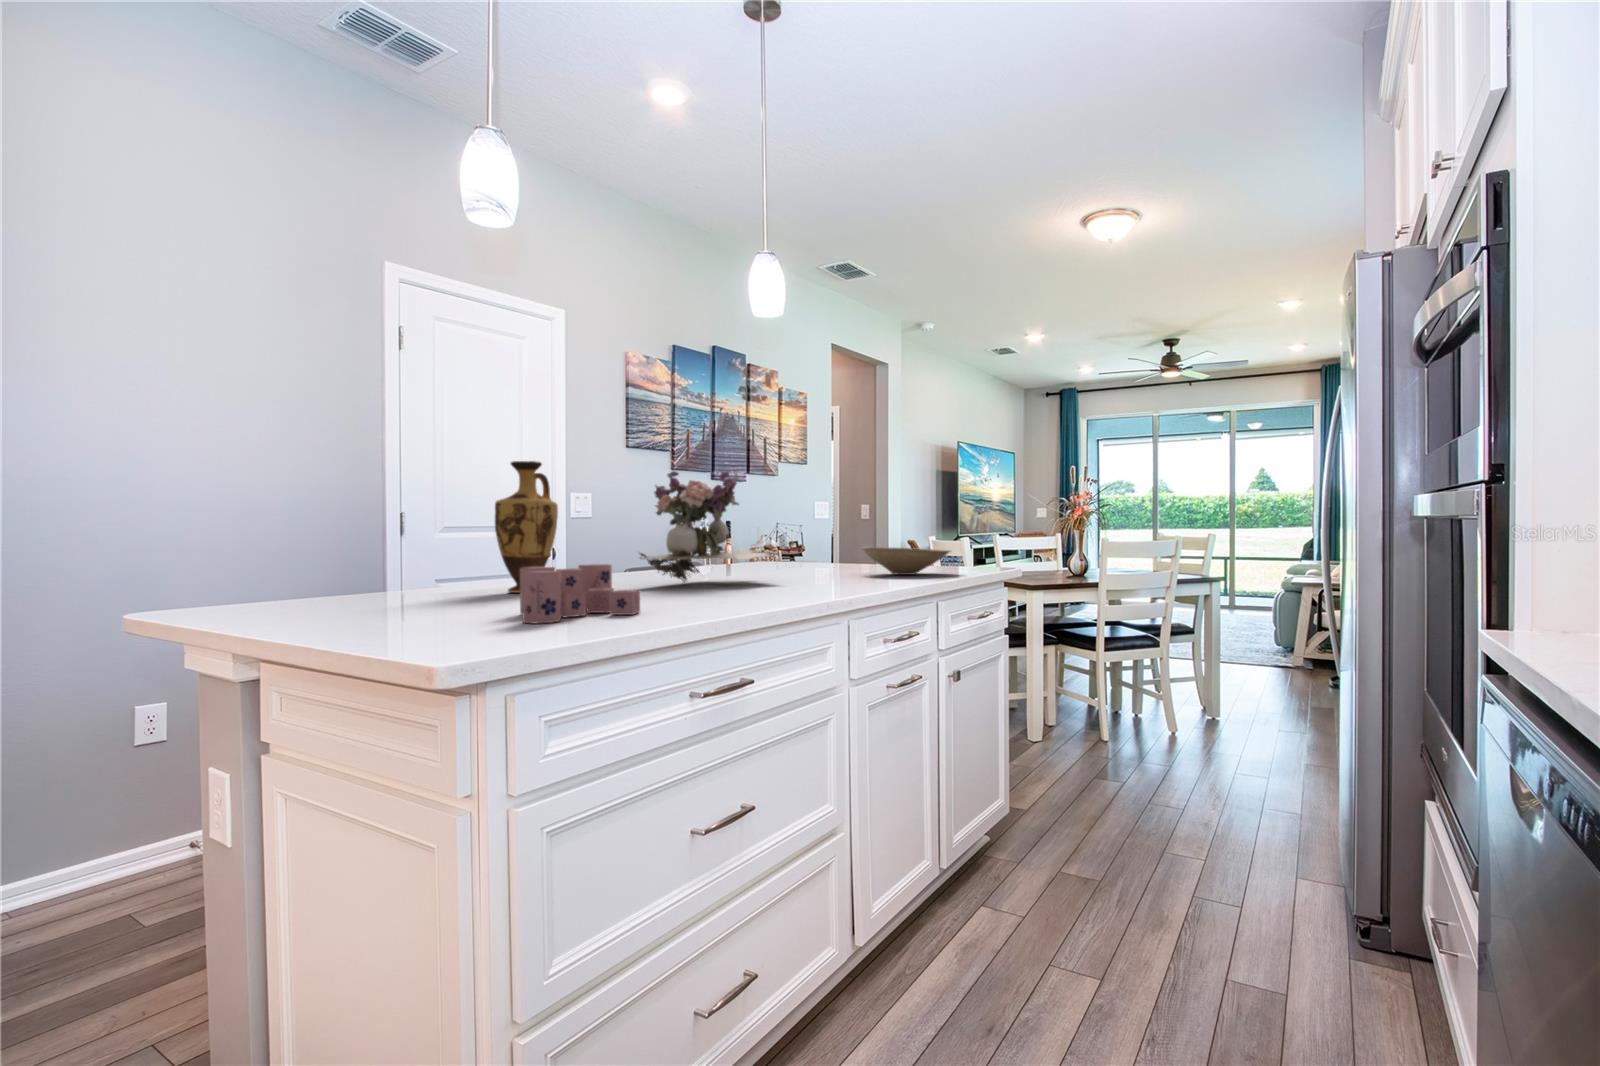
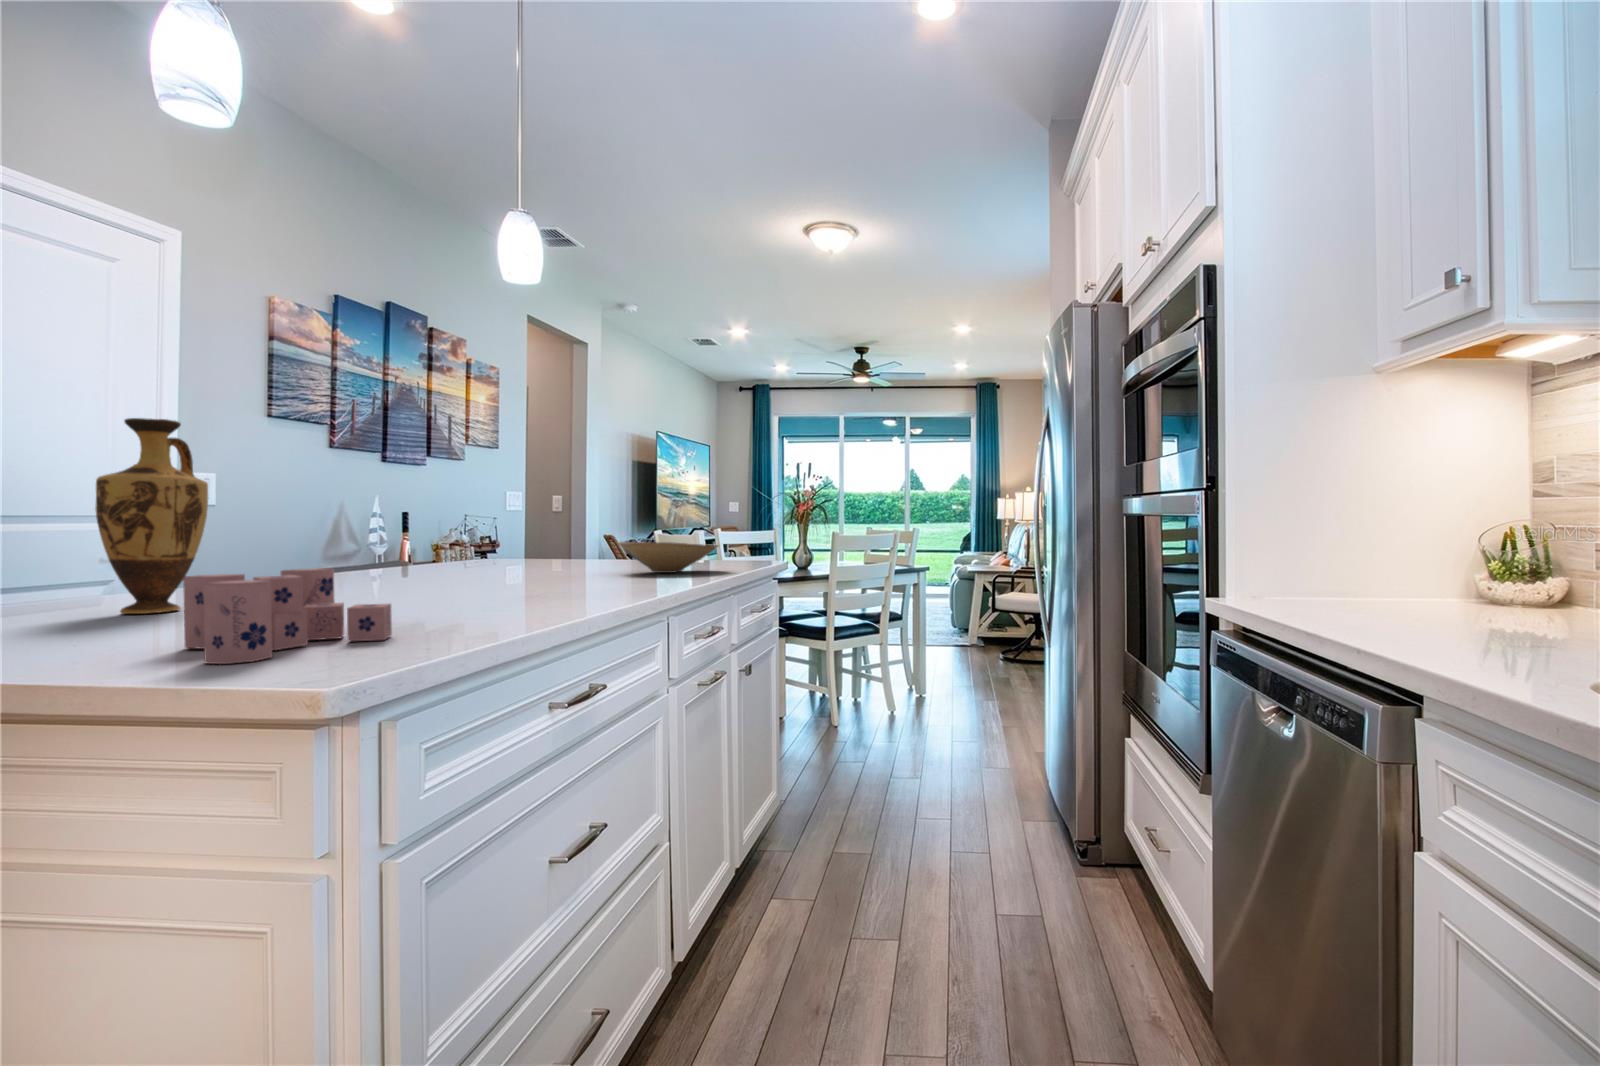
flower arrangement: present [640,469,779,583] -> none [334,443,532,592]

